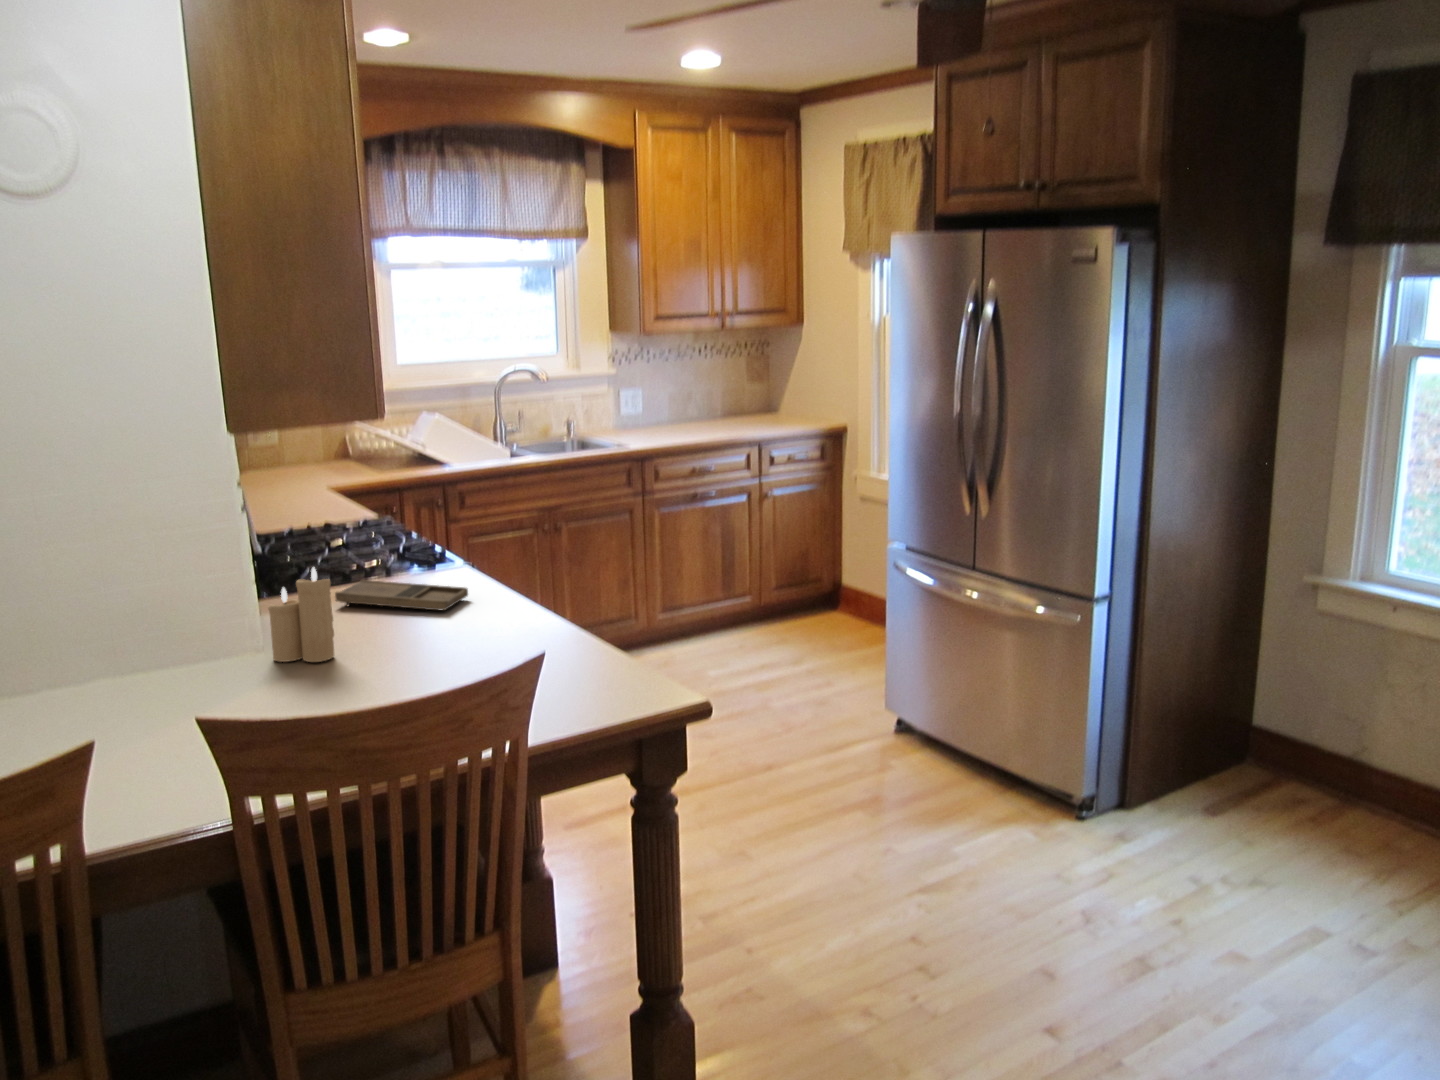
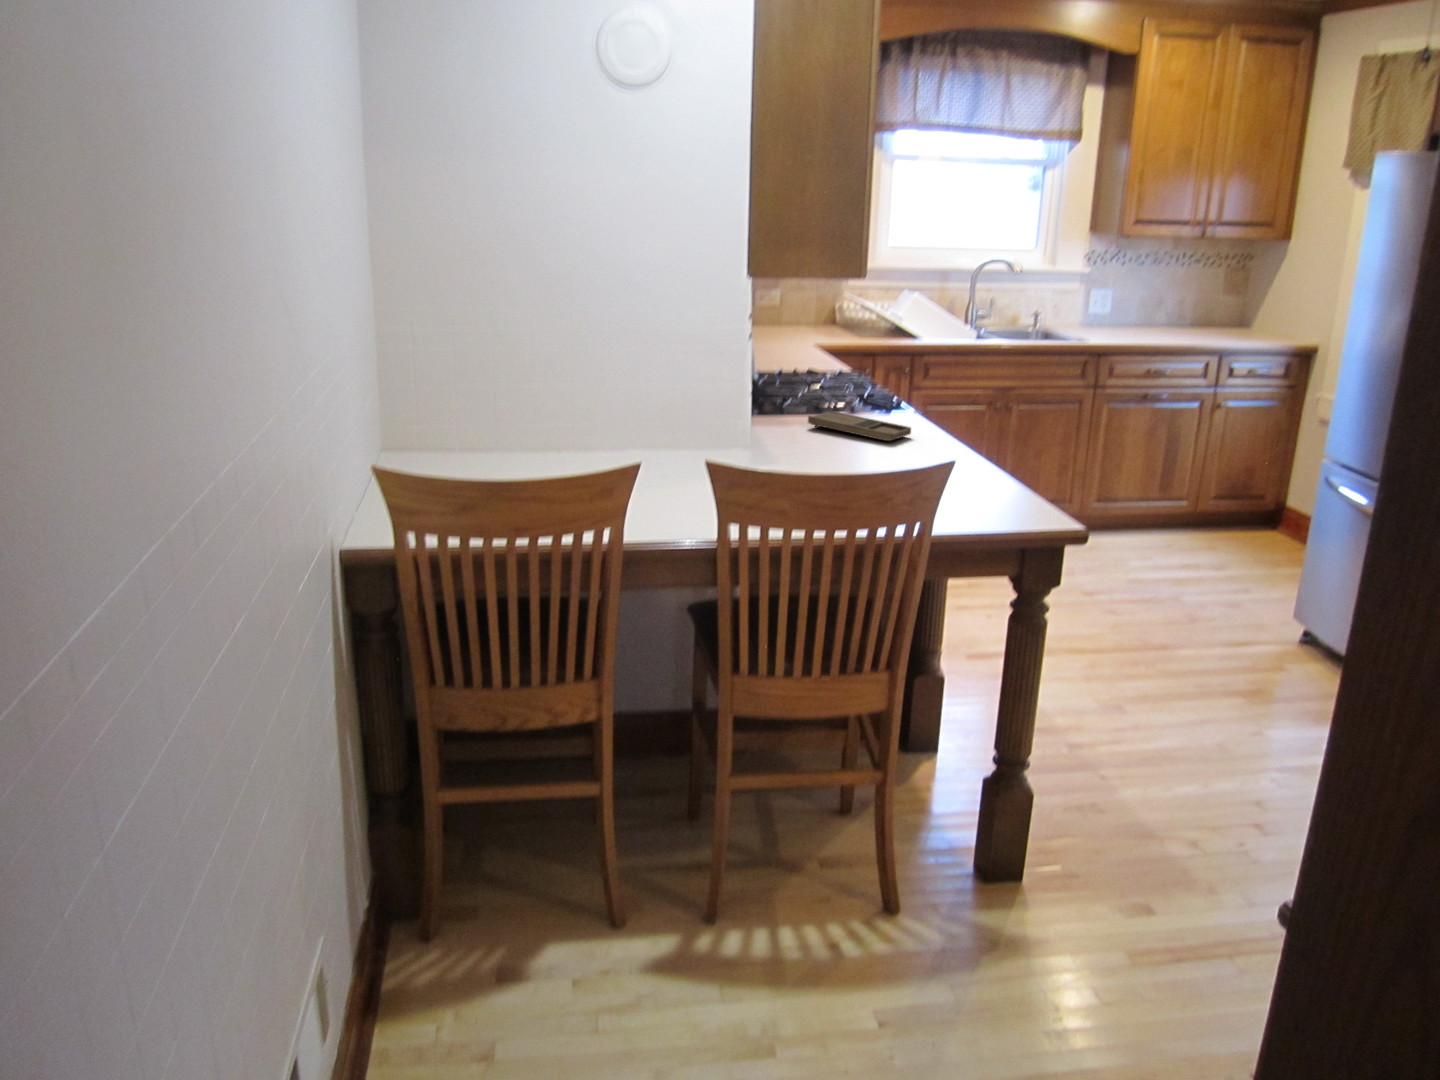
candle: present [268,567,334,662] -> none [757,387,806,460]

